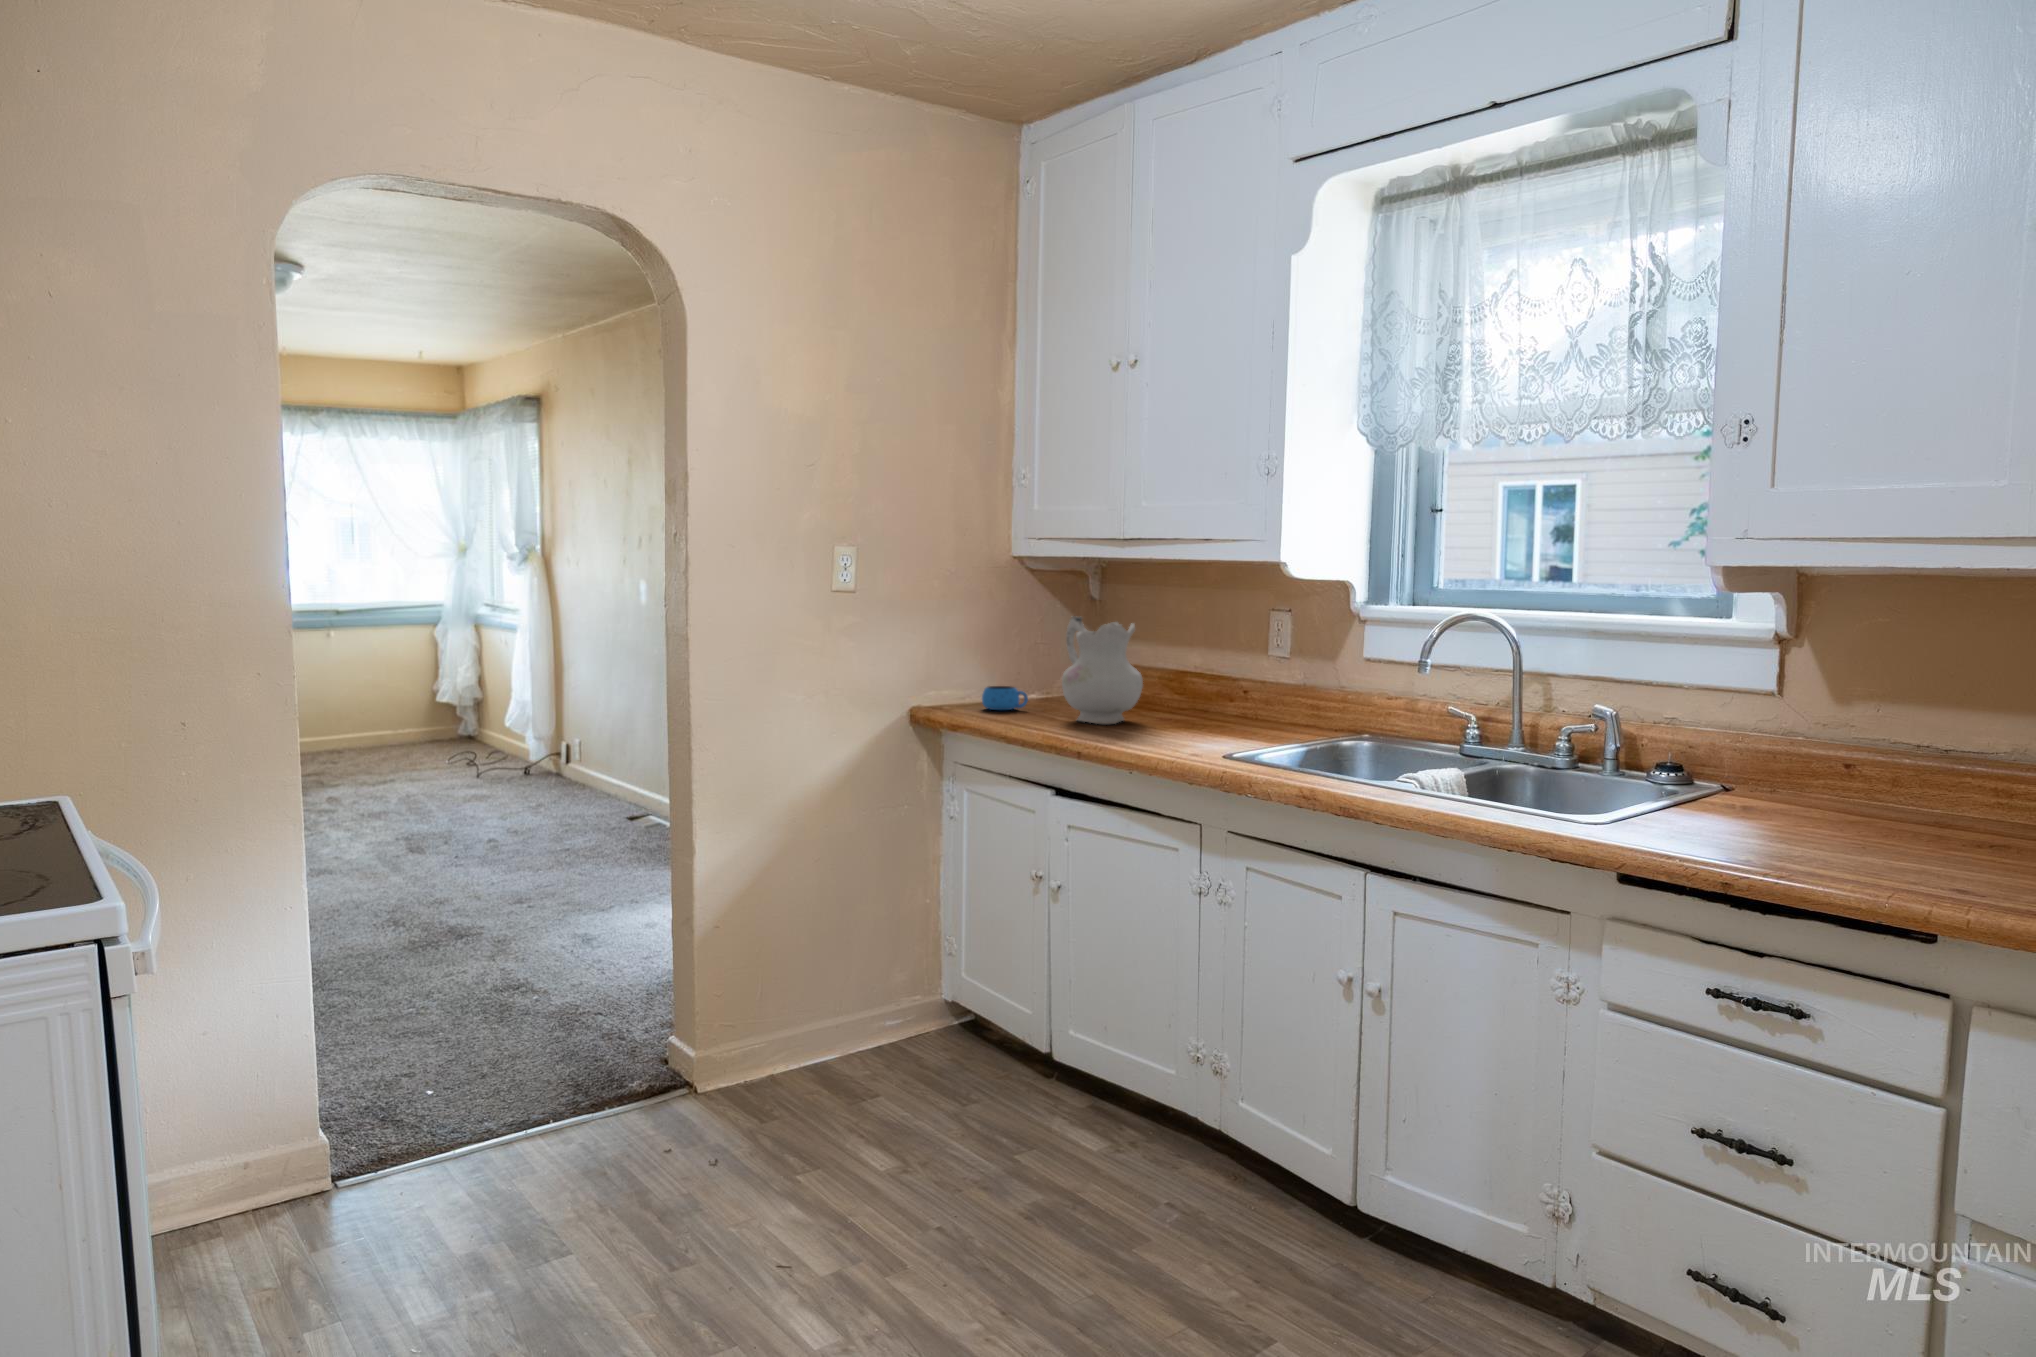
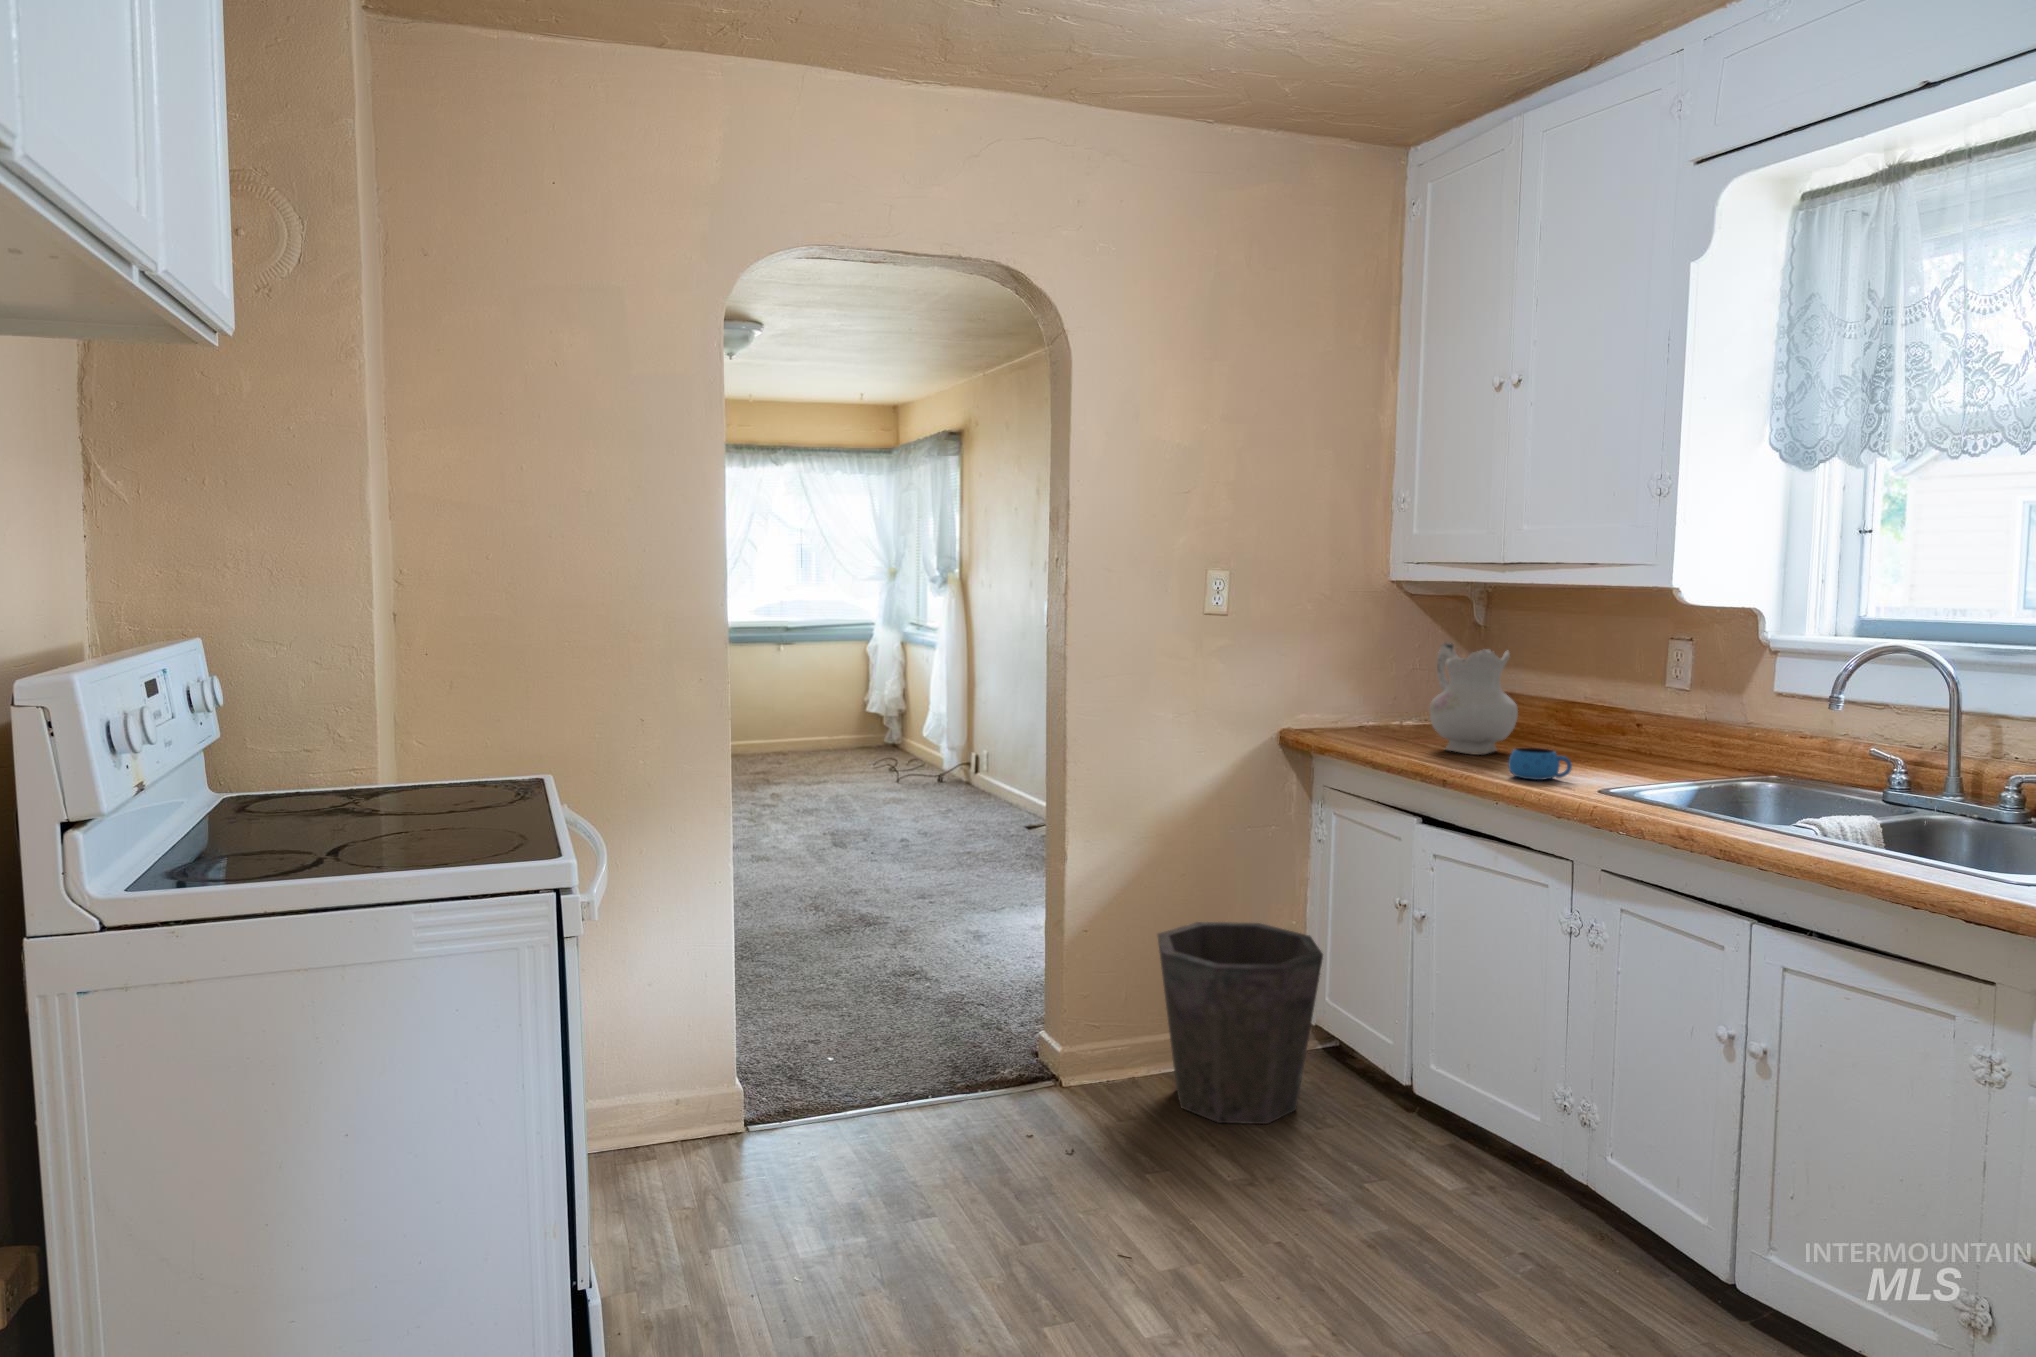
mug: present [982,686,1028,710] -> present [1508,748,1572,780]
waste bin: none [797,903,967,1112] -> present [1158,922,1323,1124]

